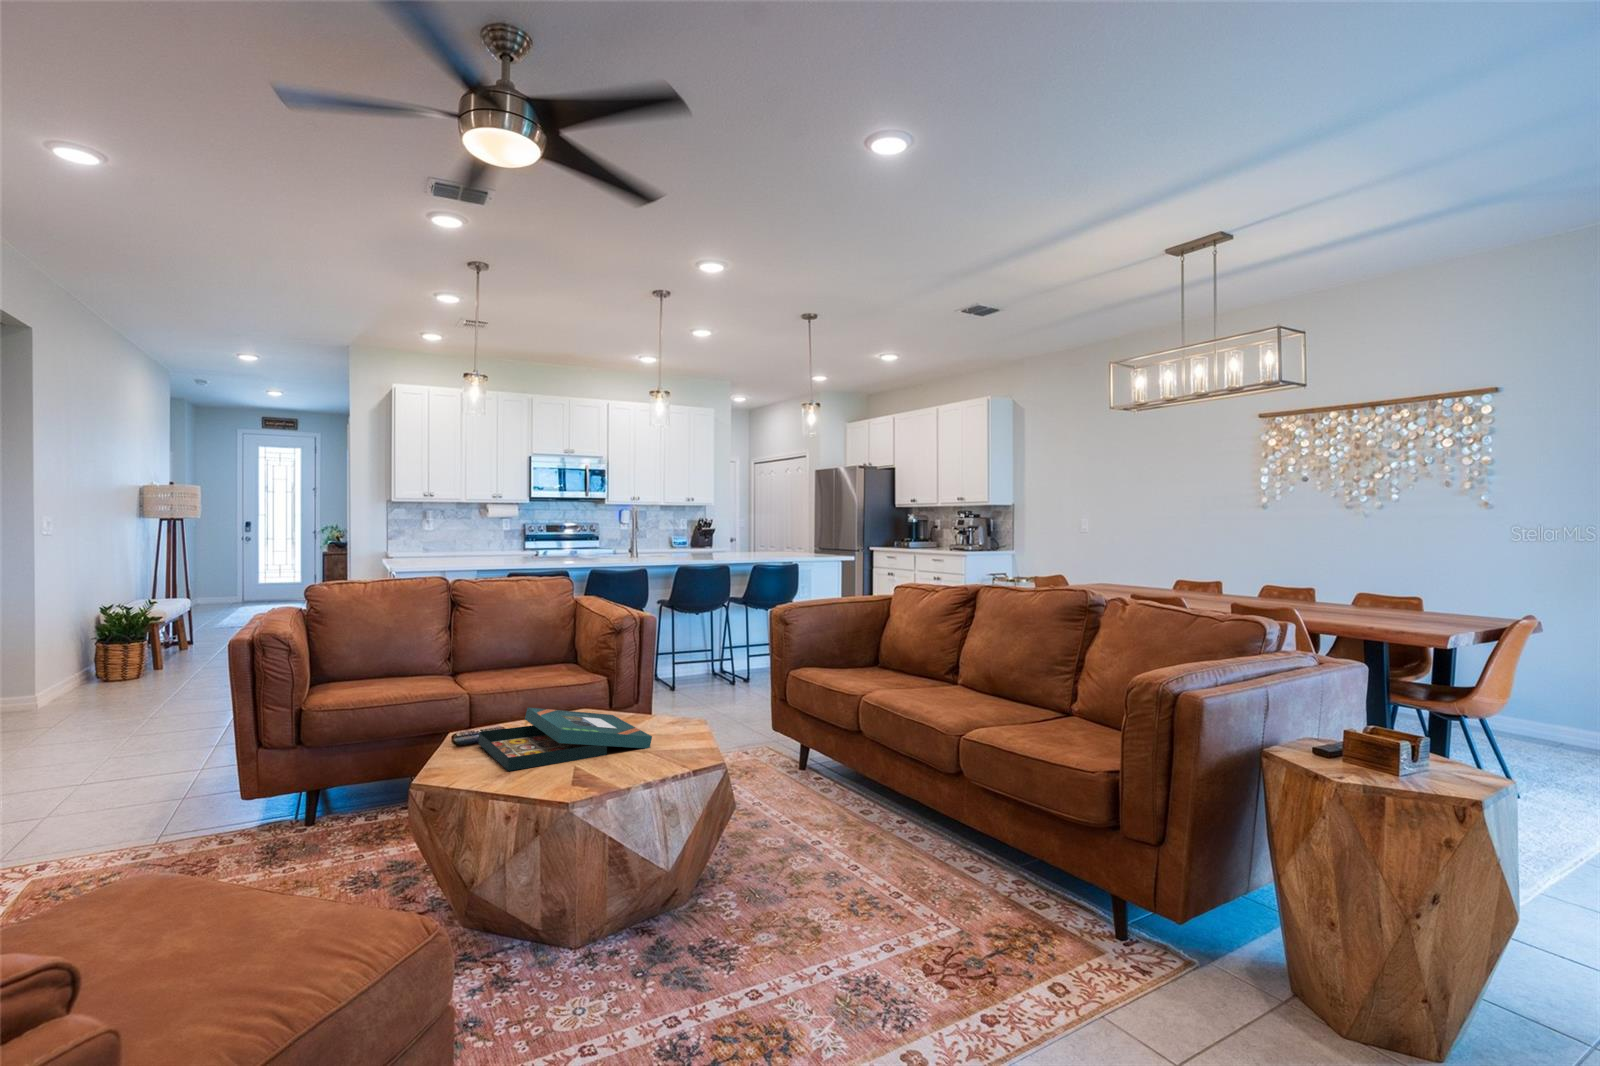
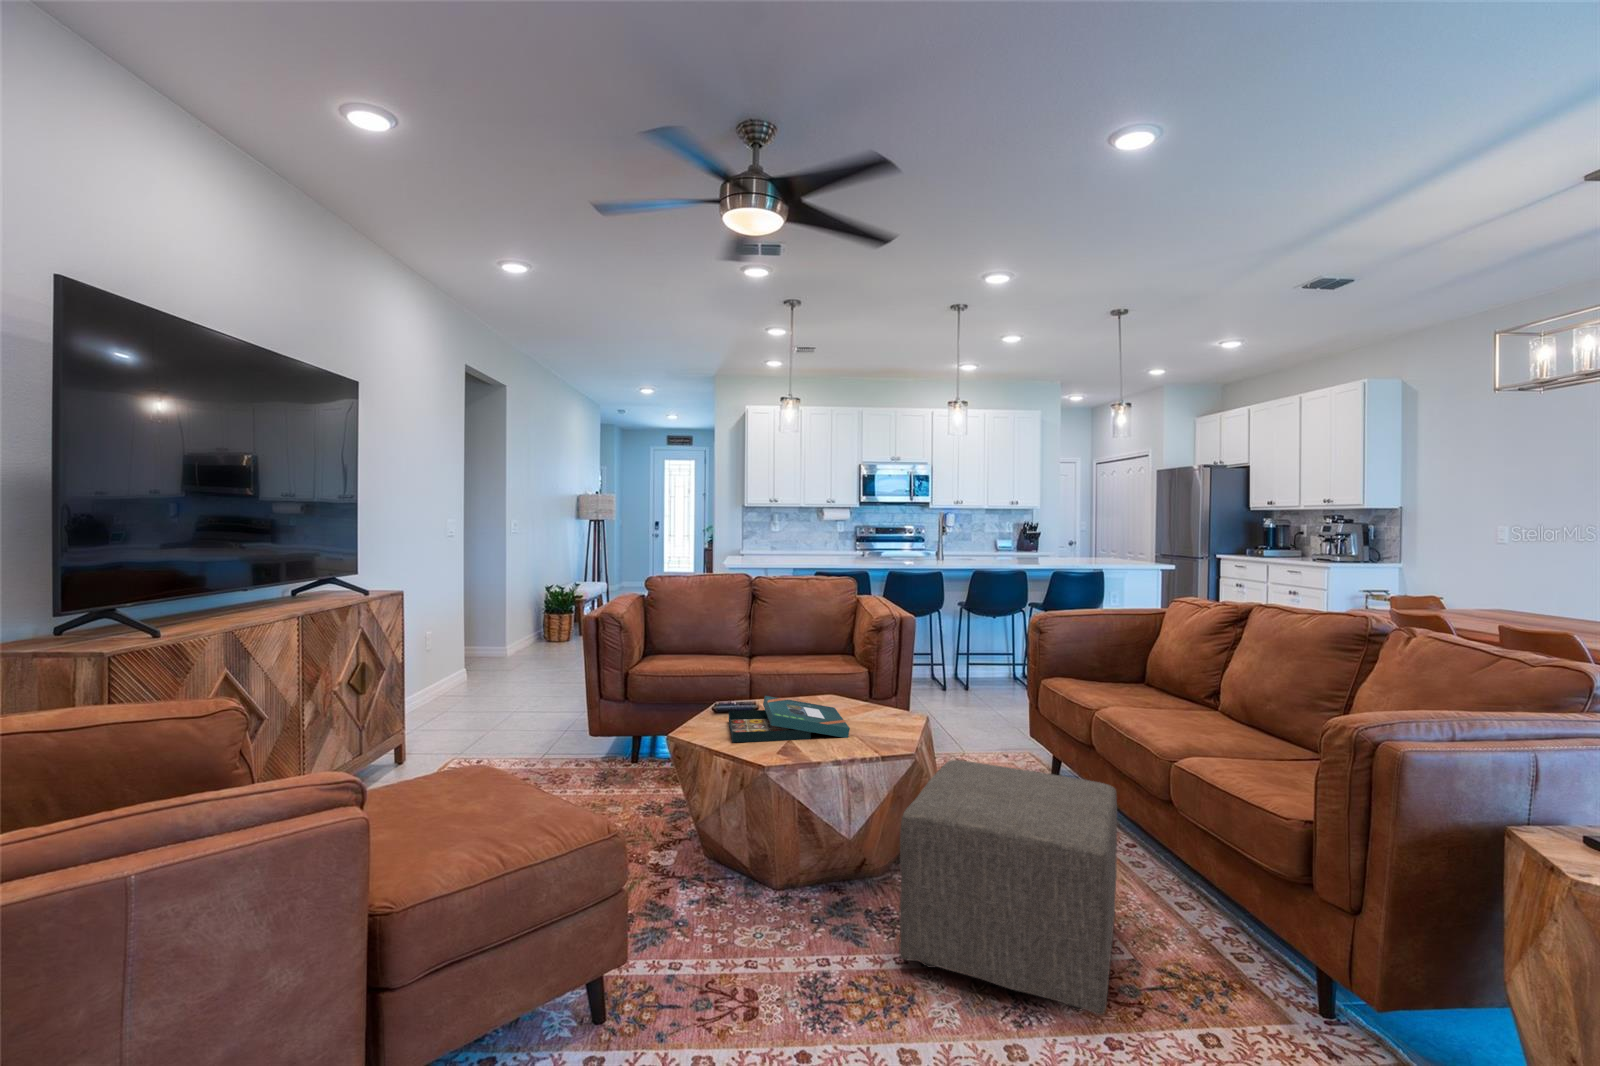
ottoman: none [759,758,982,995] -> present [899,760,1117,1015]

